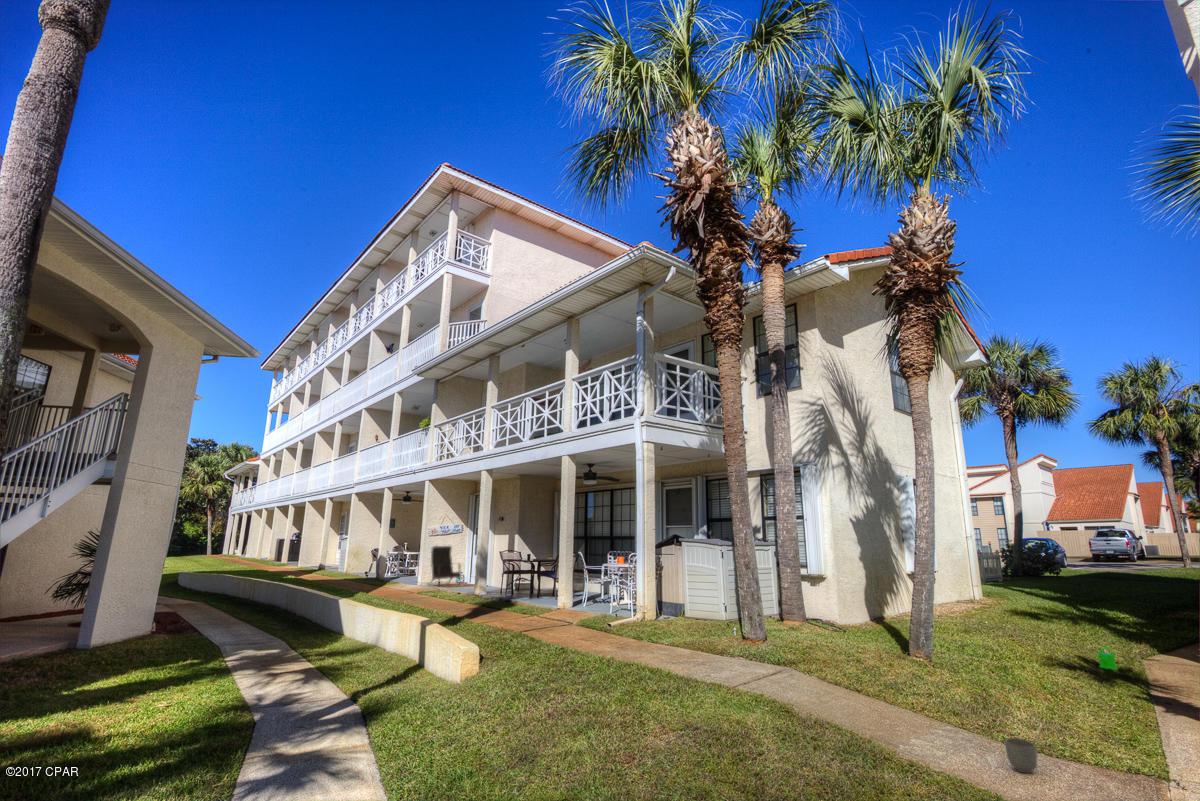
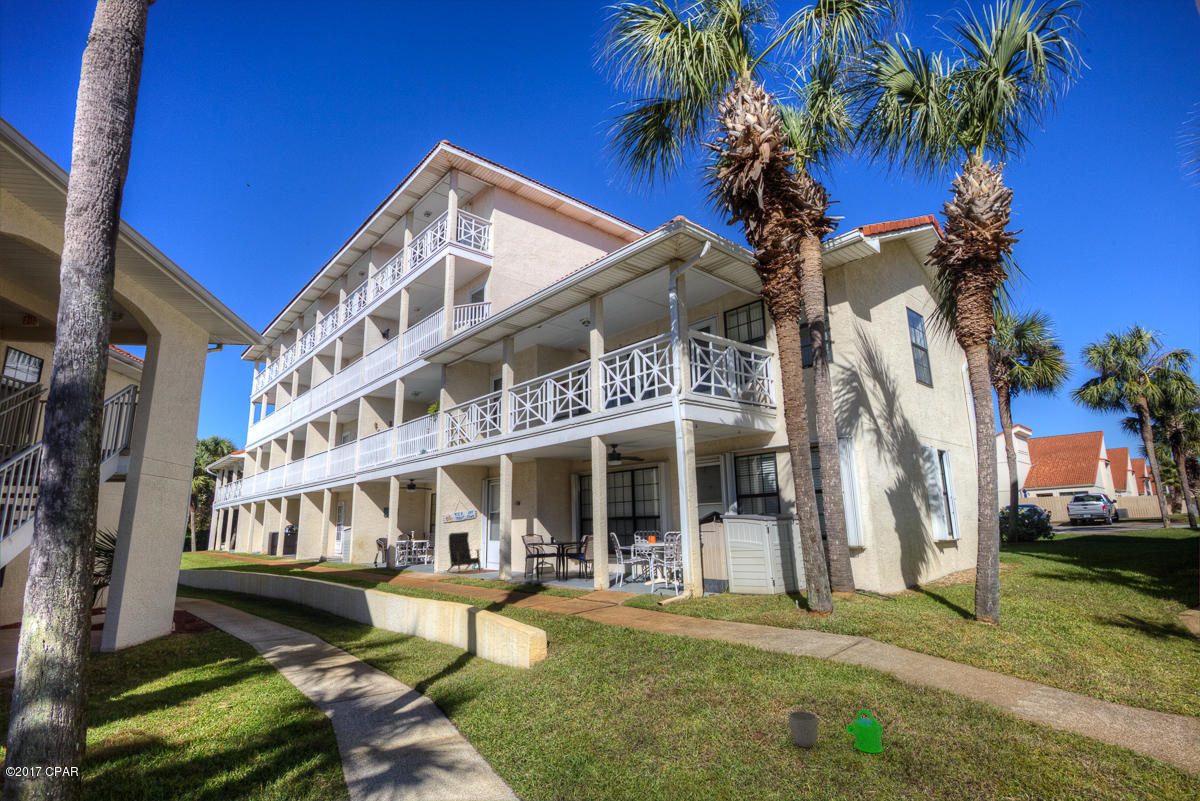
watering can: present [1097,647,1117,669] -> present [846,709,884,753]
planter: present [1005,738,1037,773] -> present [788,711,818,748]

